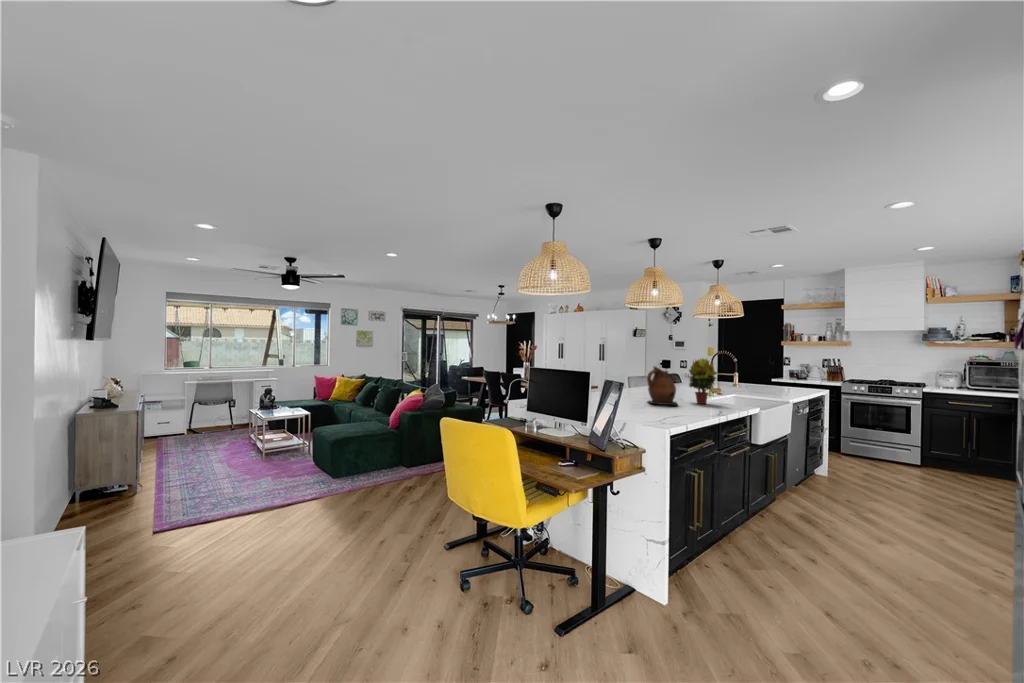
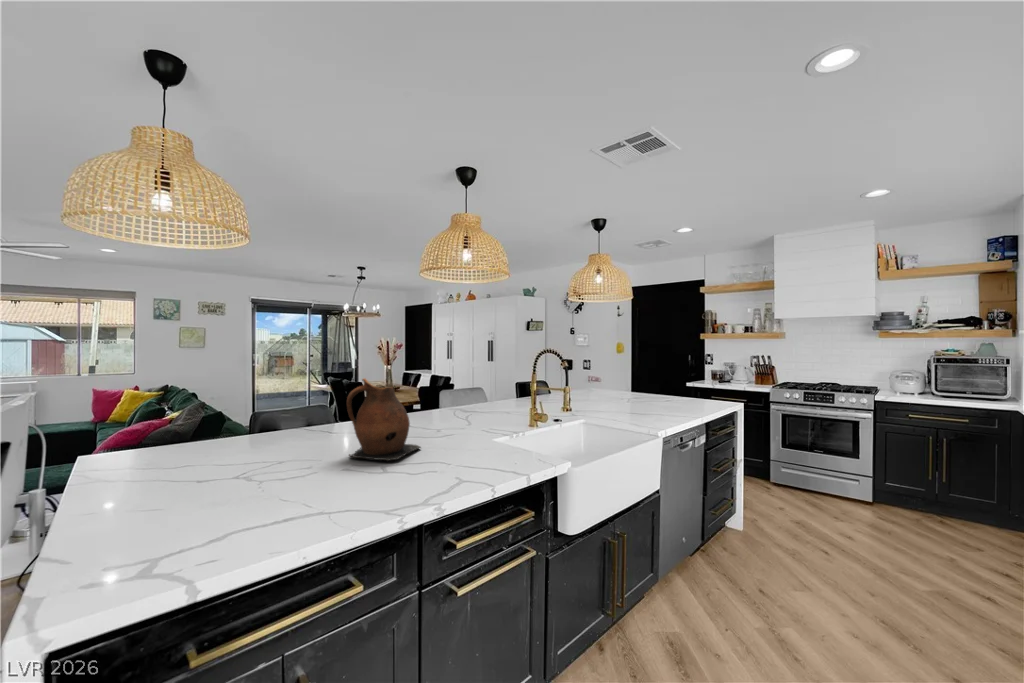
potted plant: present [689,359,717,404] -> none [444,360,501,450]

